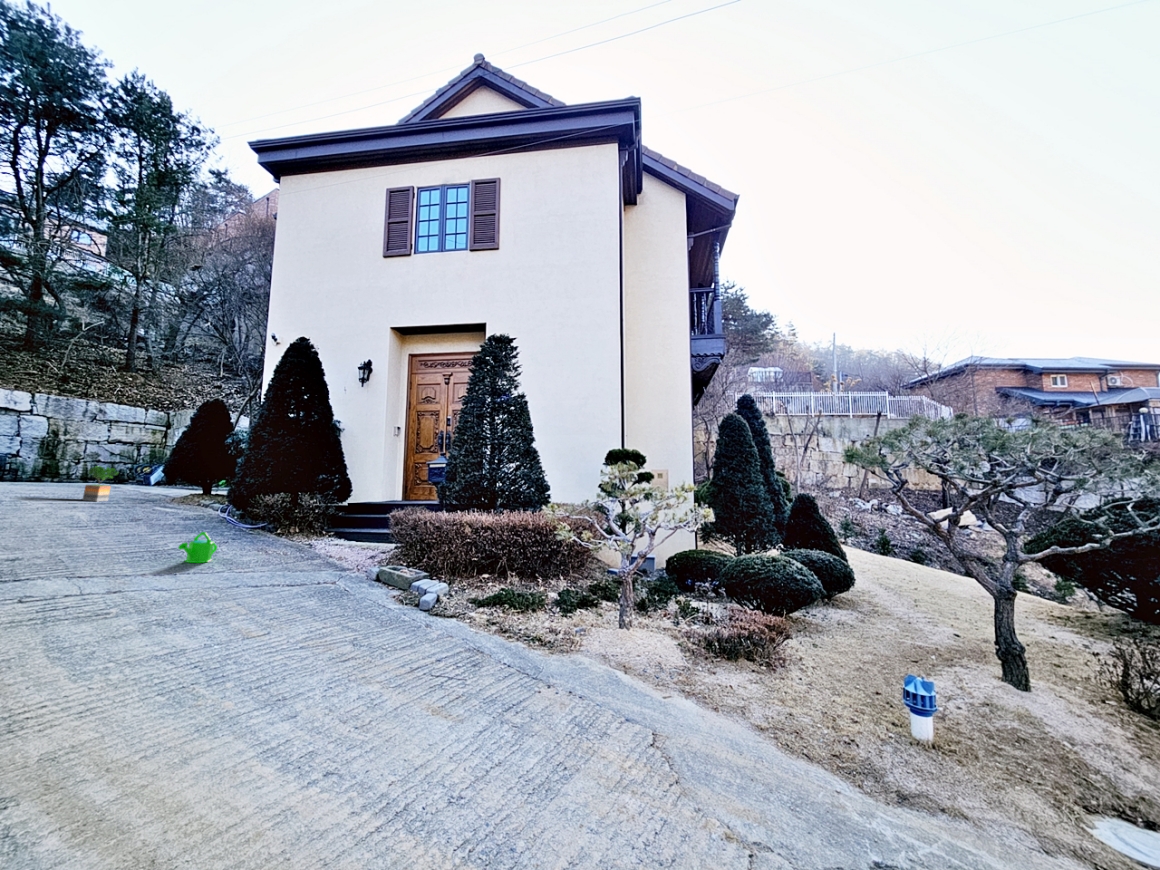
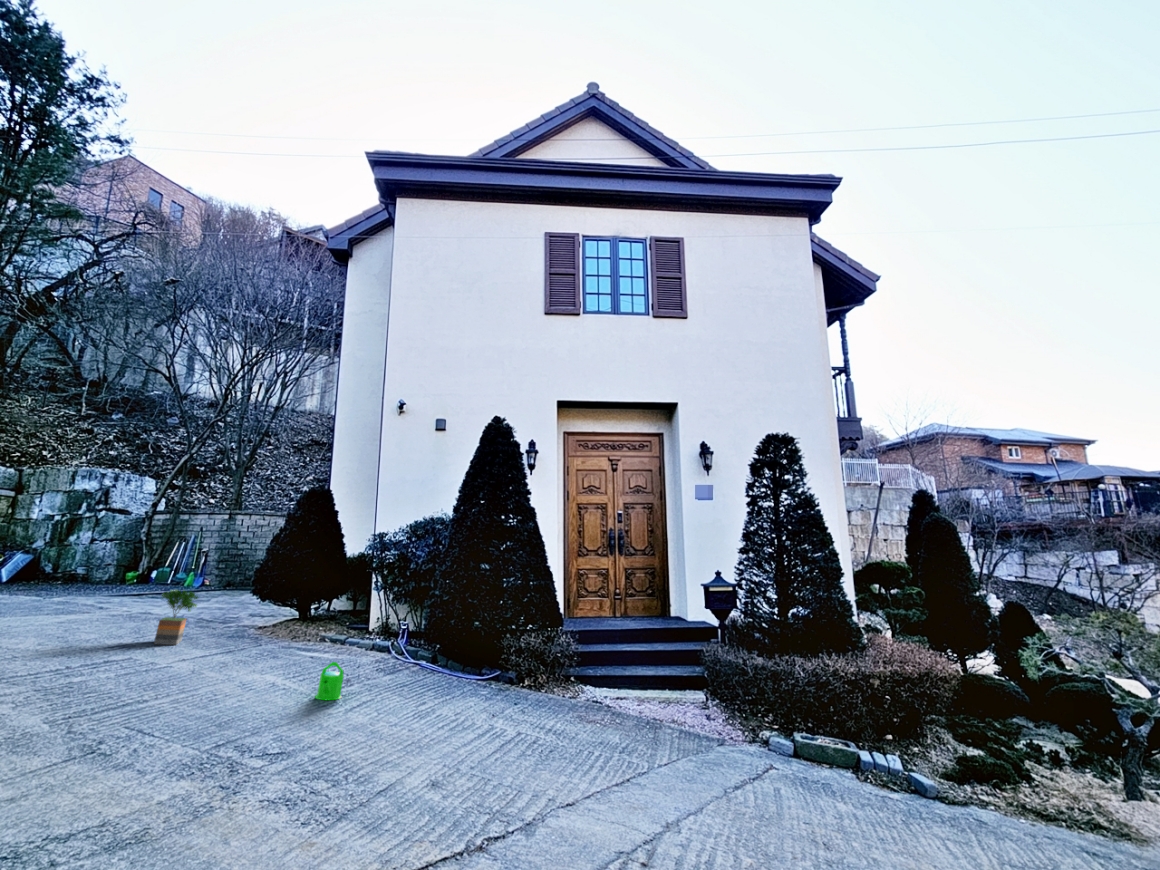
watering can: present [178,532,217,563] -> present [315,662,344,700]

